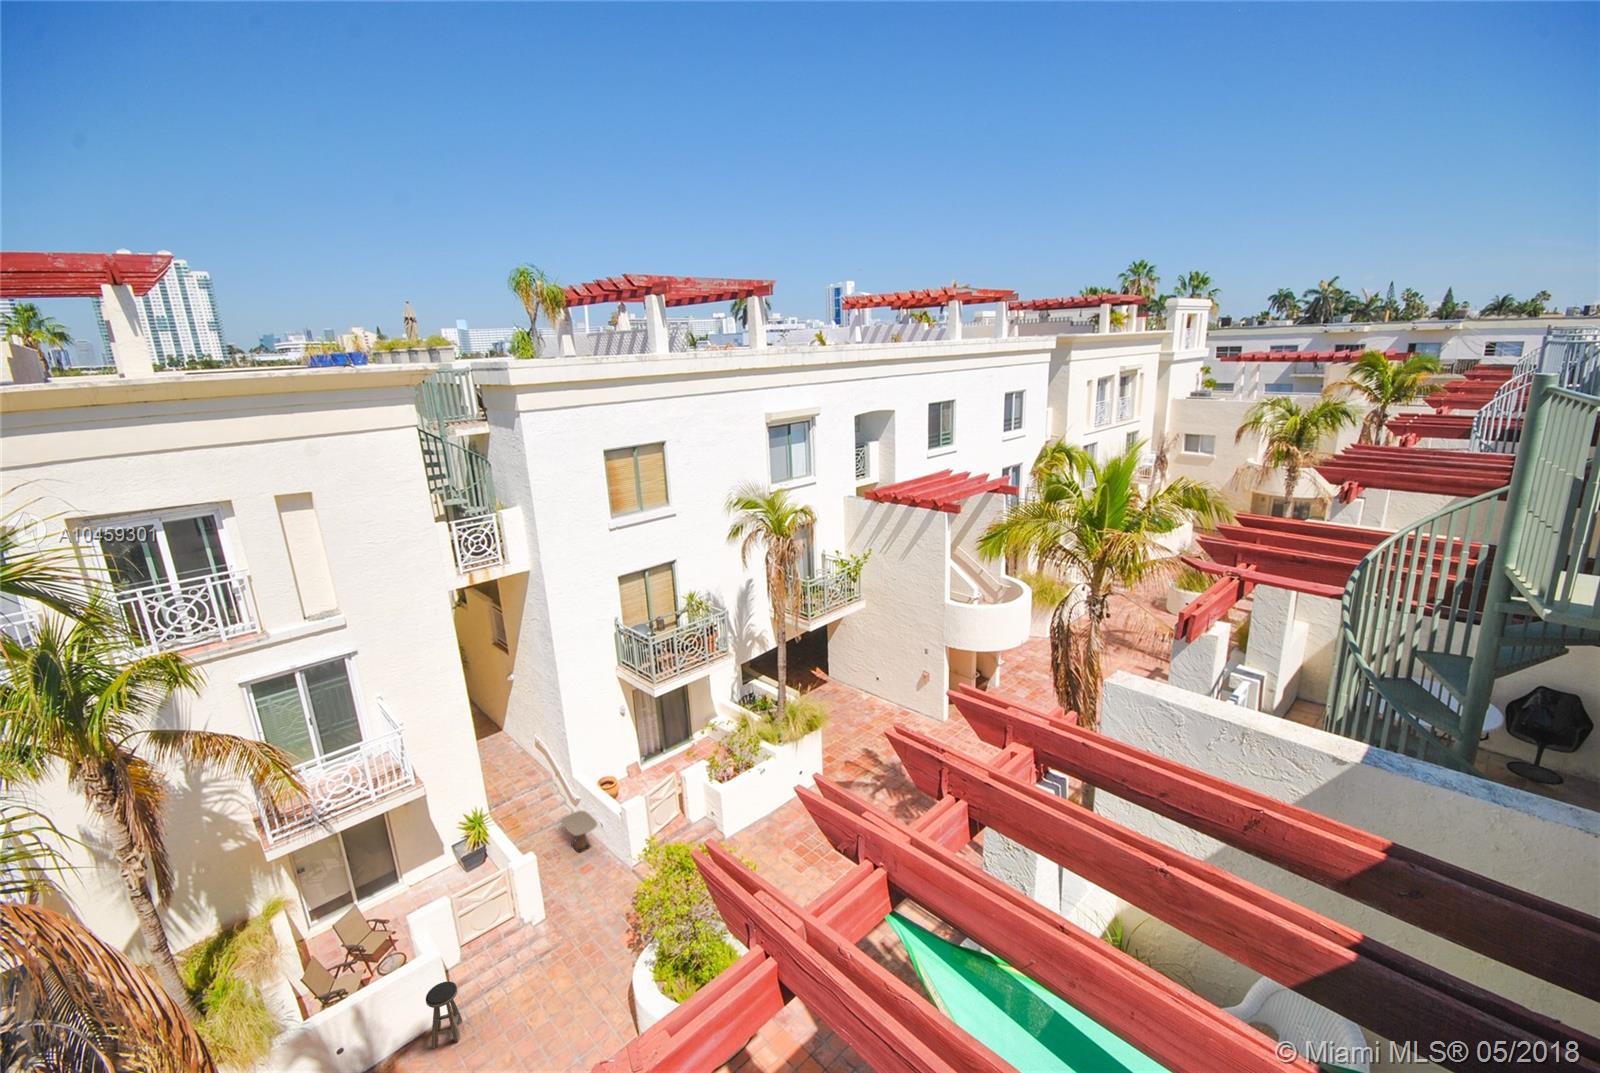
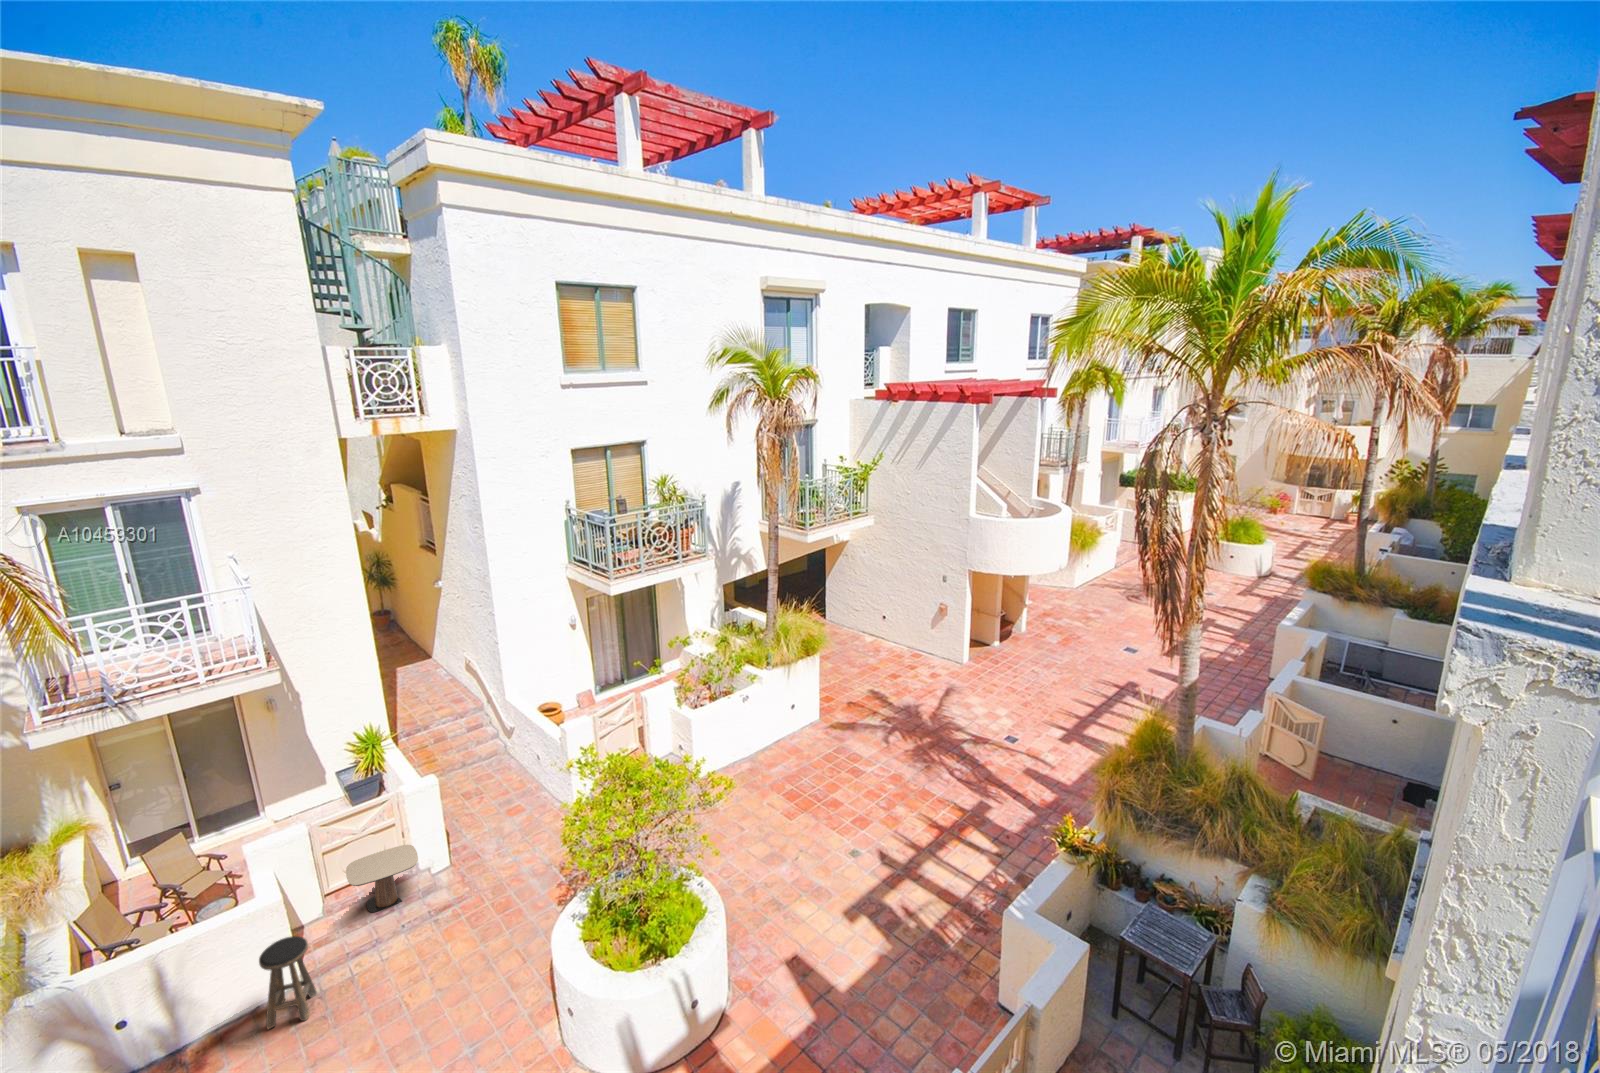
side table: present [561,811,597,852] -> present [346,845,418,912]

